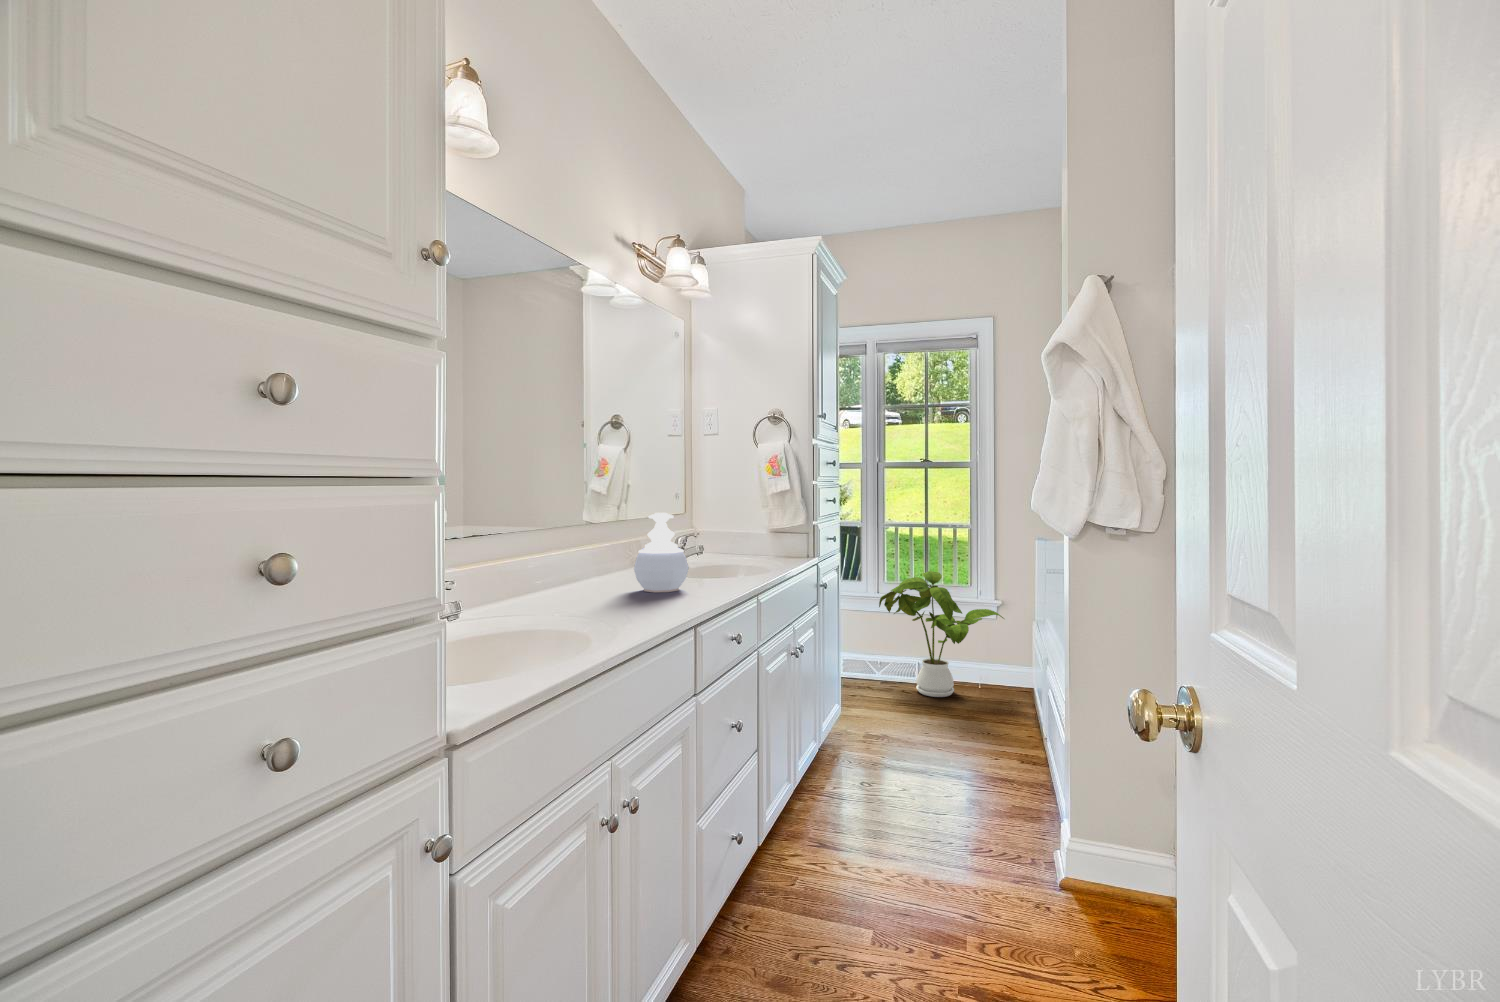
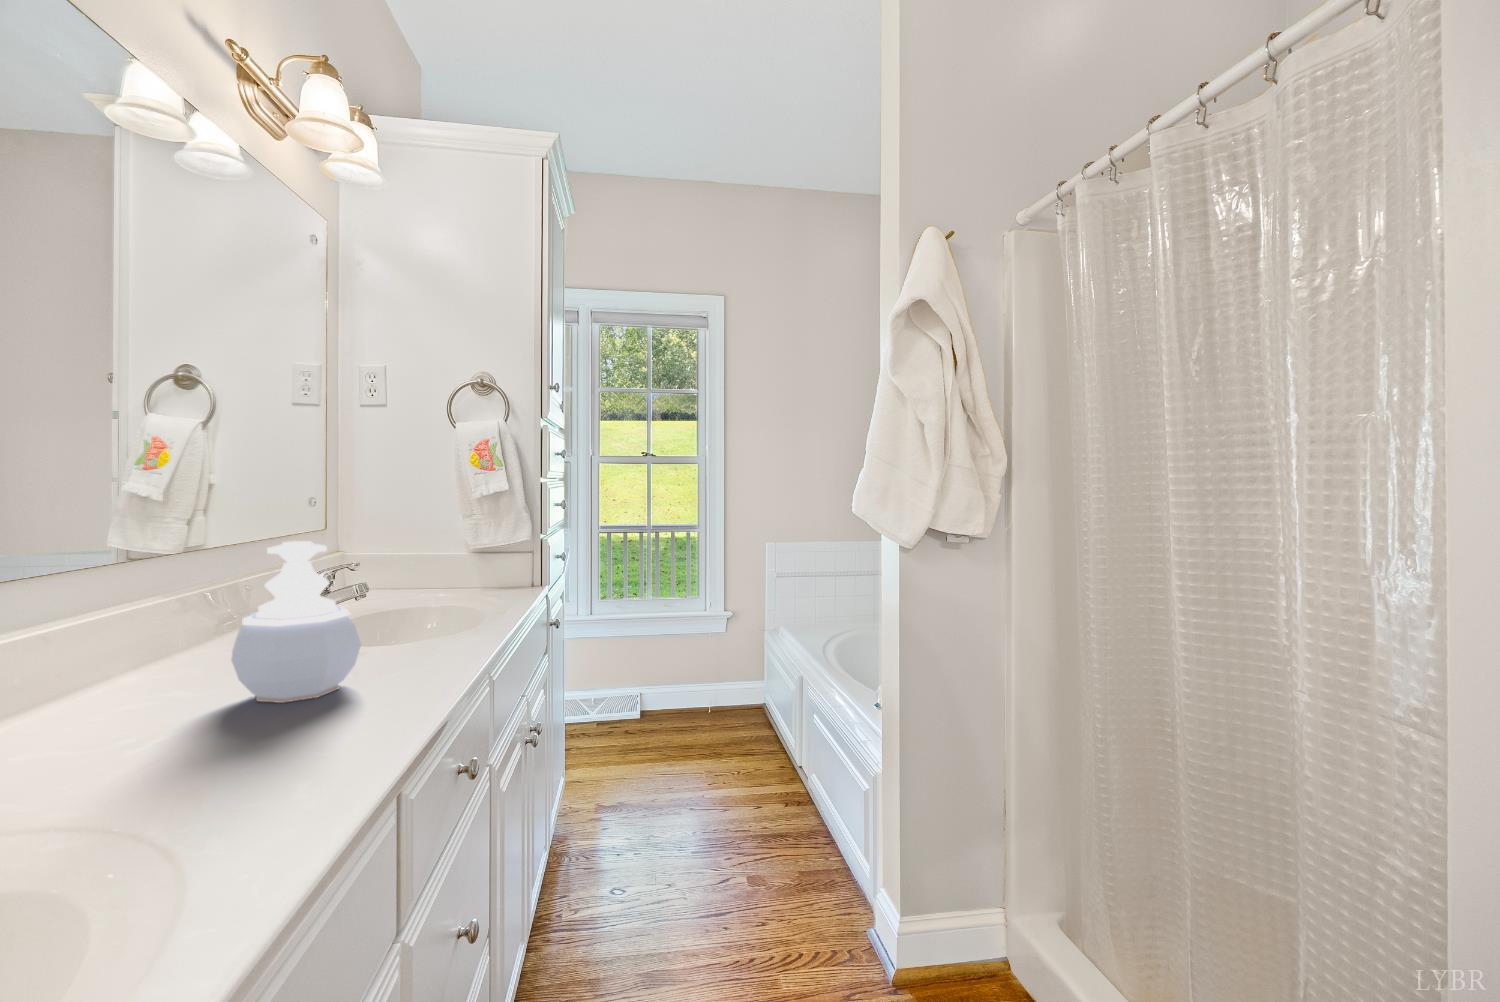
house plant: present [879,571,1004,697] -> none [598,586,737,732]

